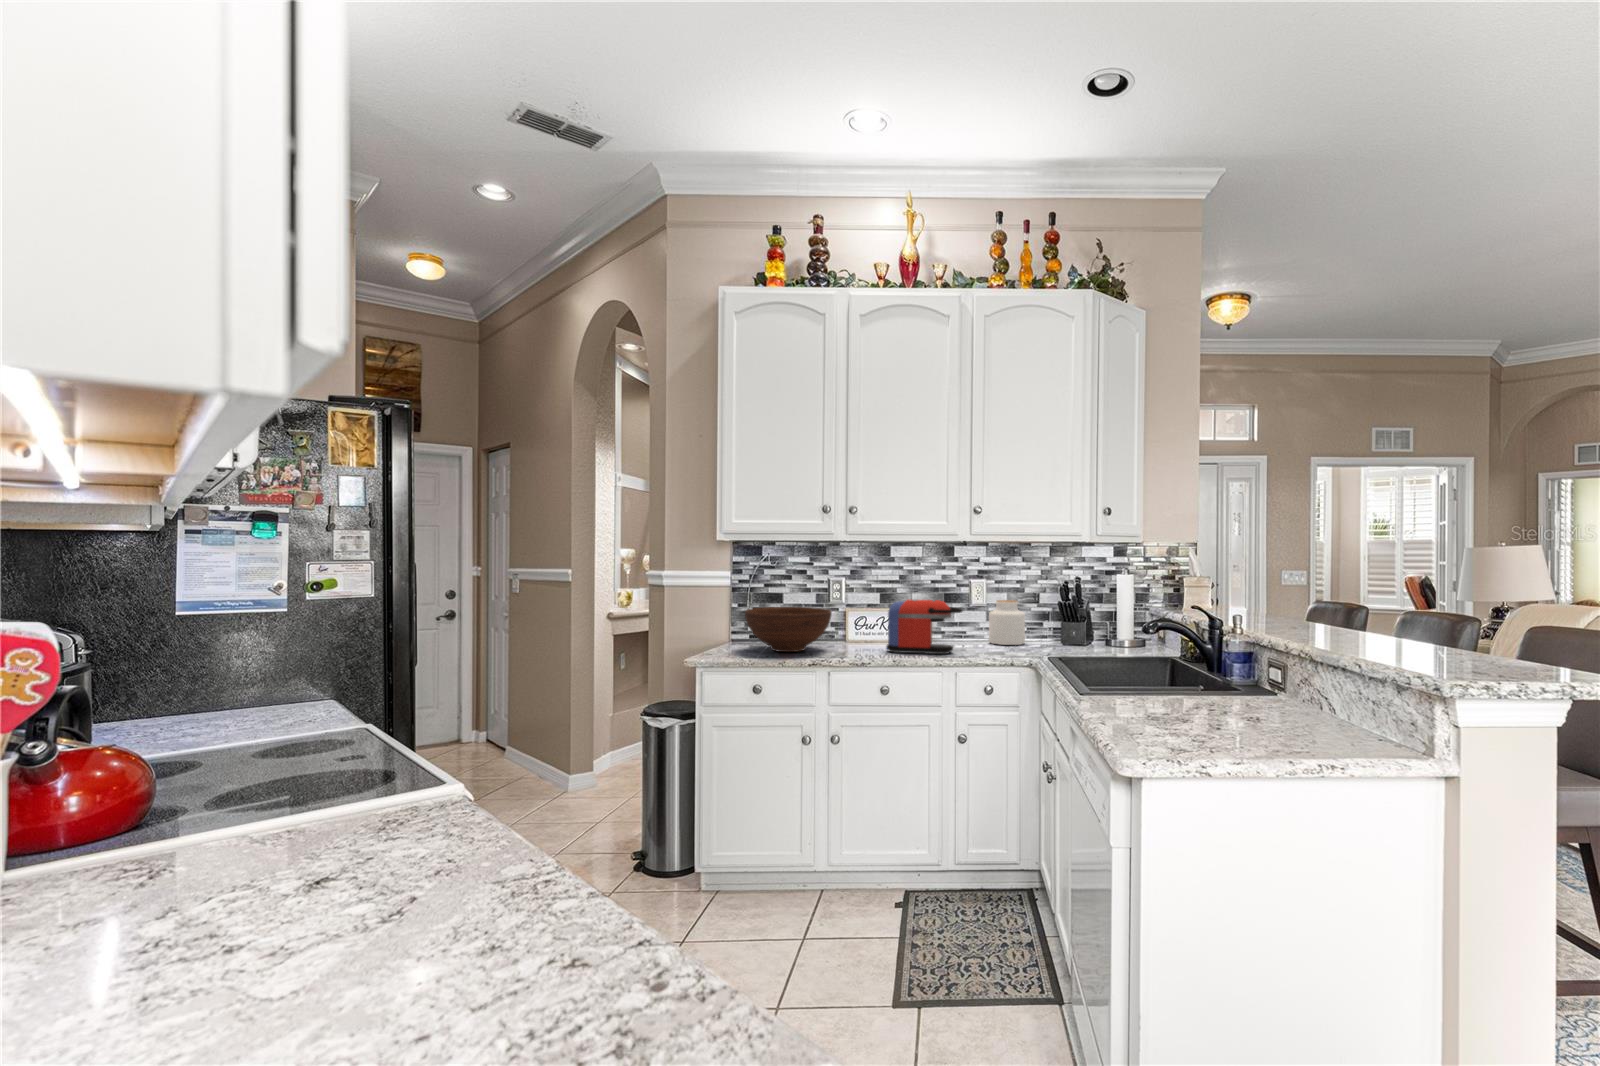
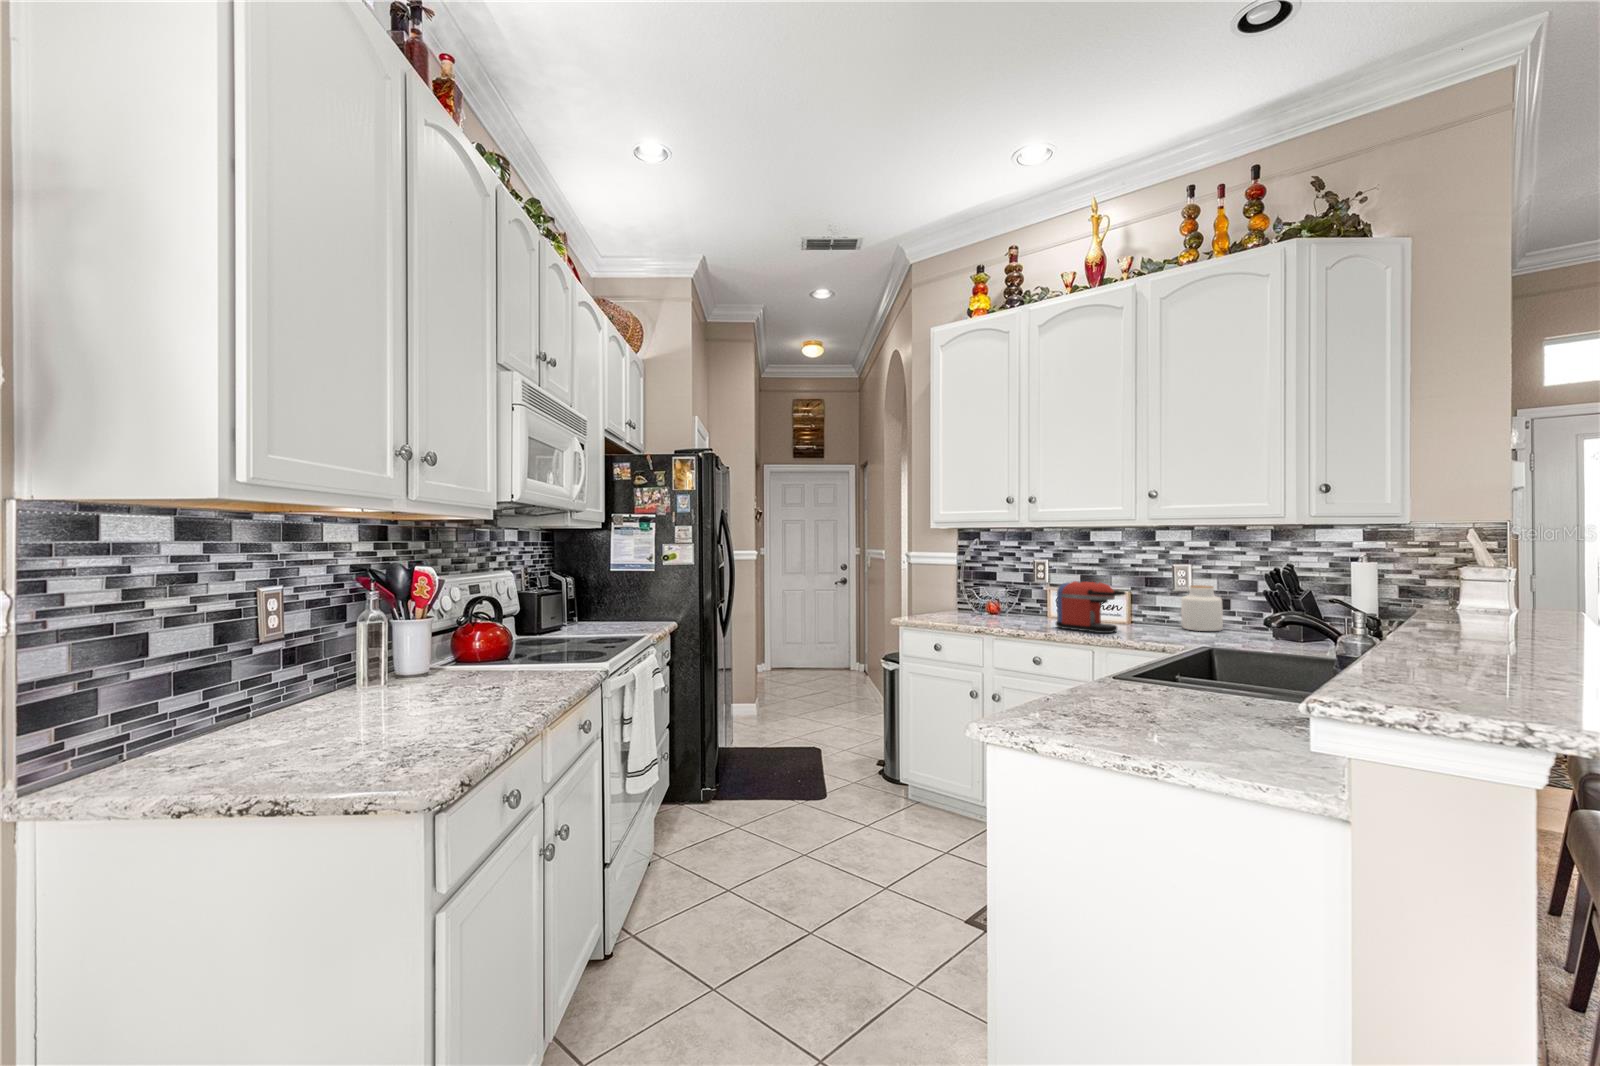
fruit bowl: present [745,607,832,652] -> none [939,584,1013,621]

